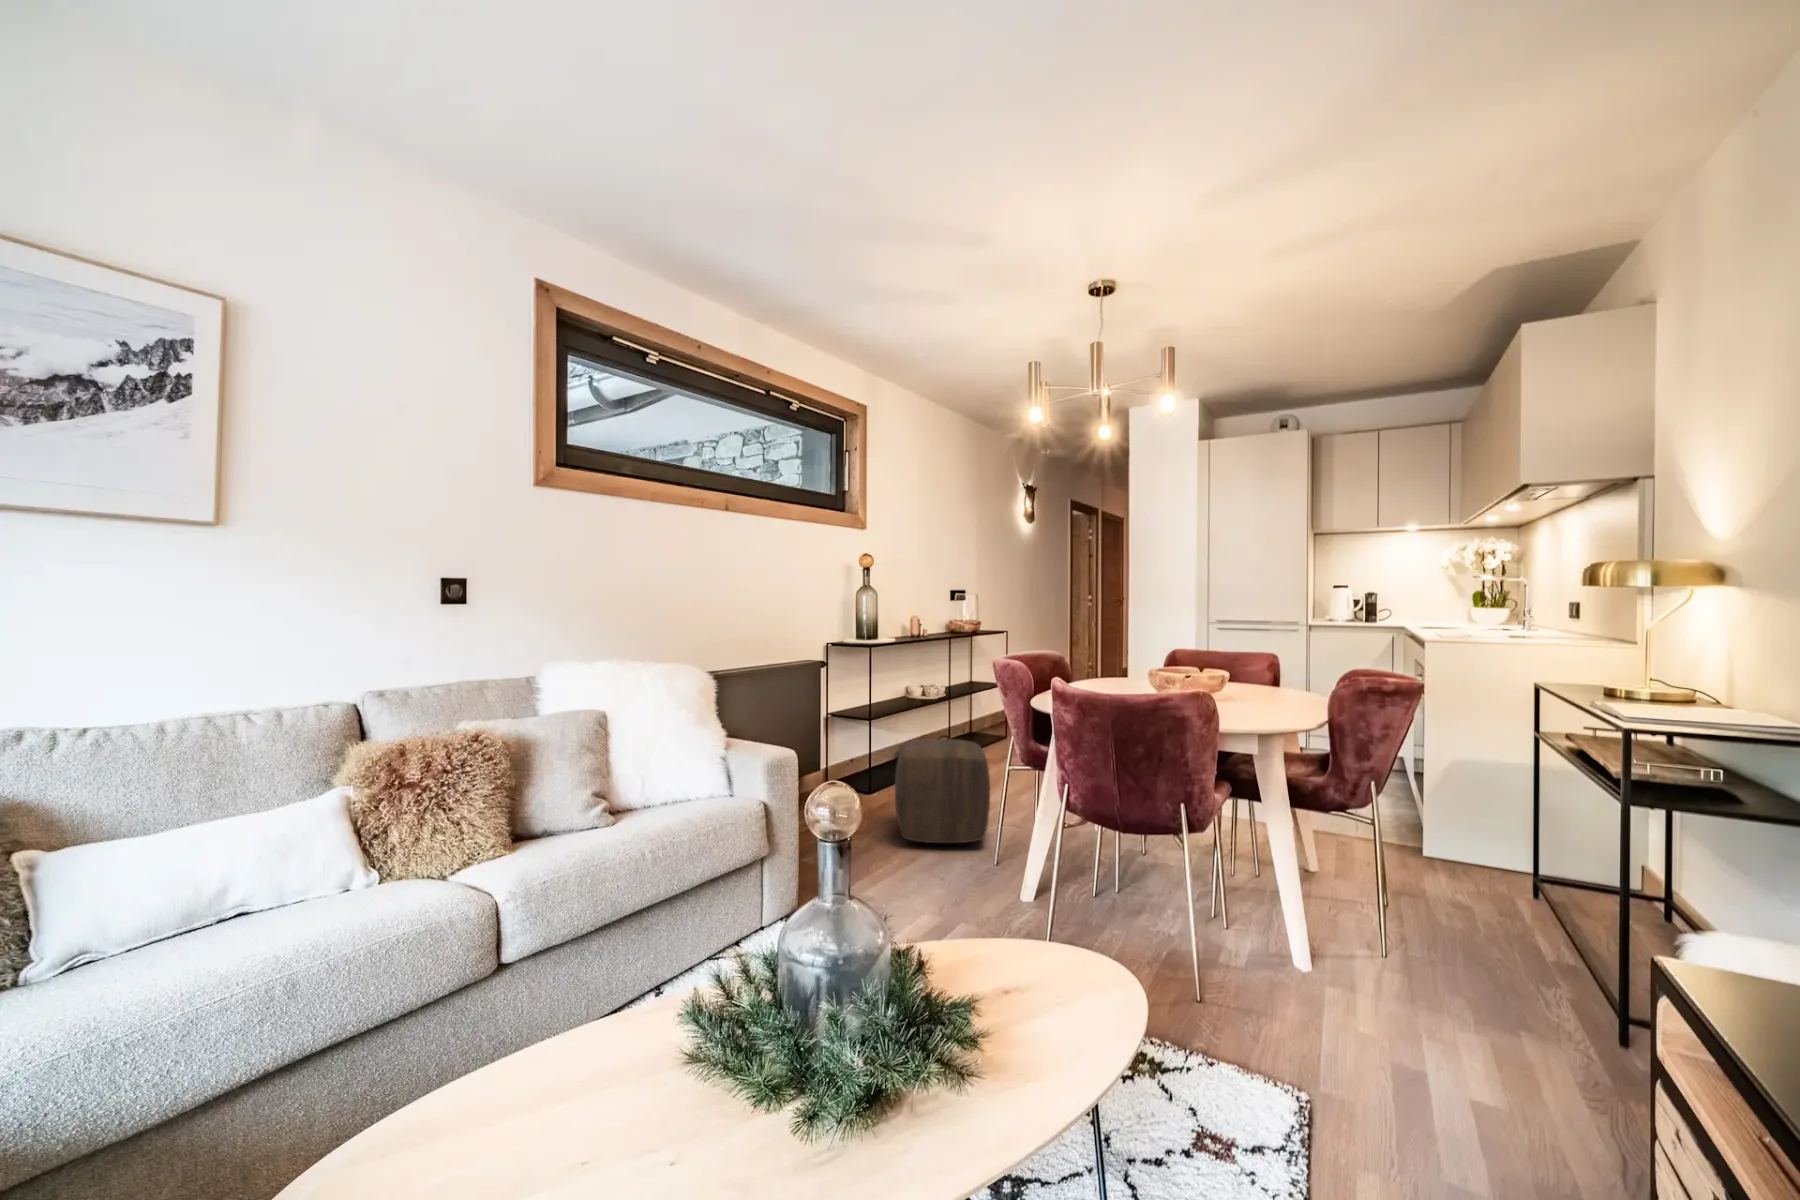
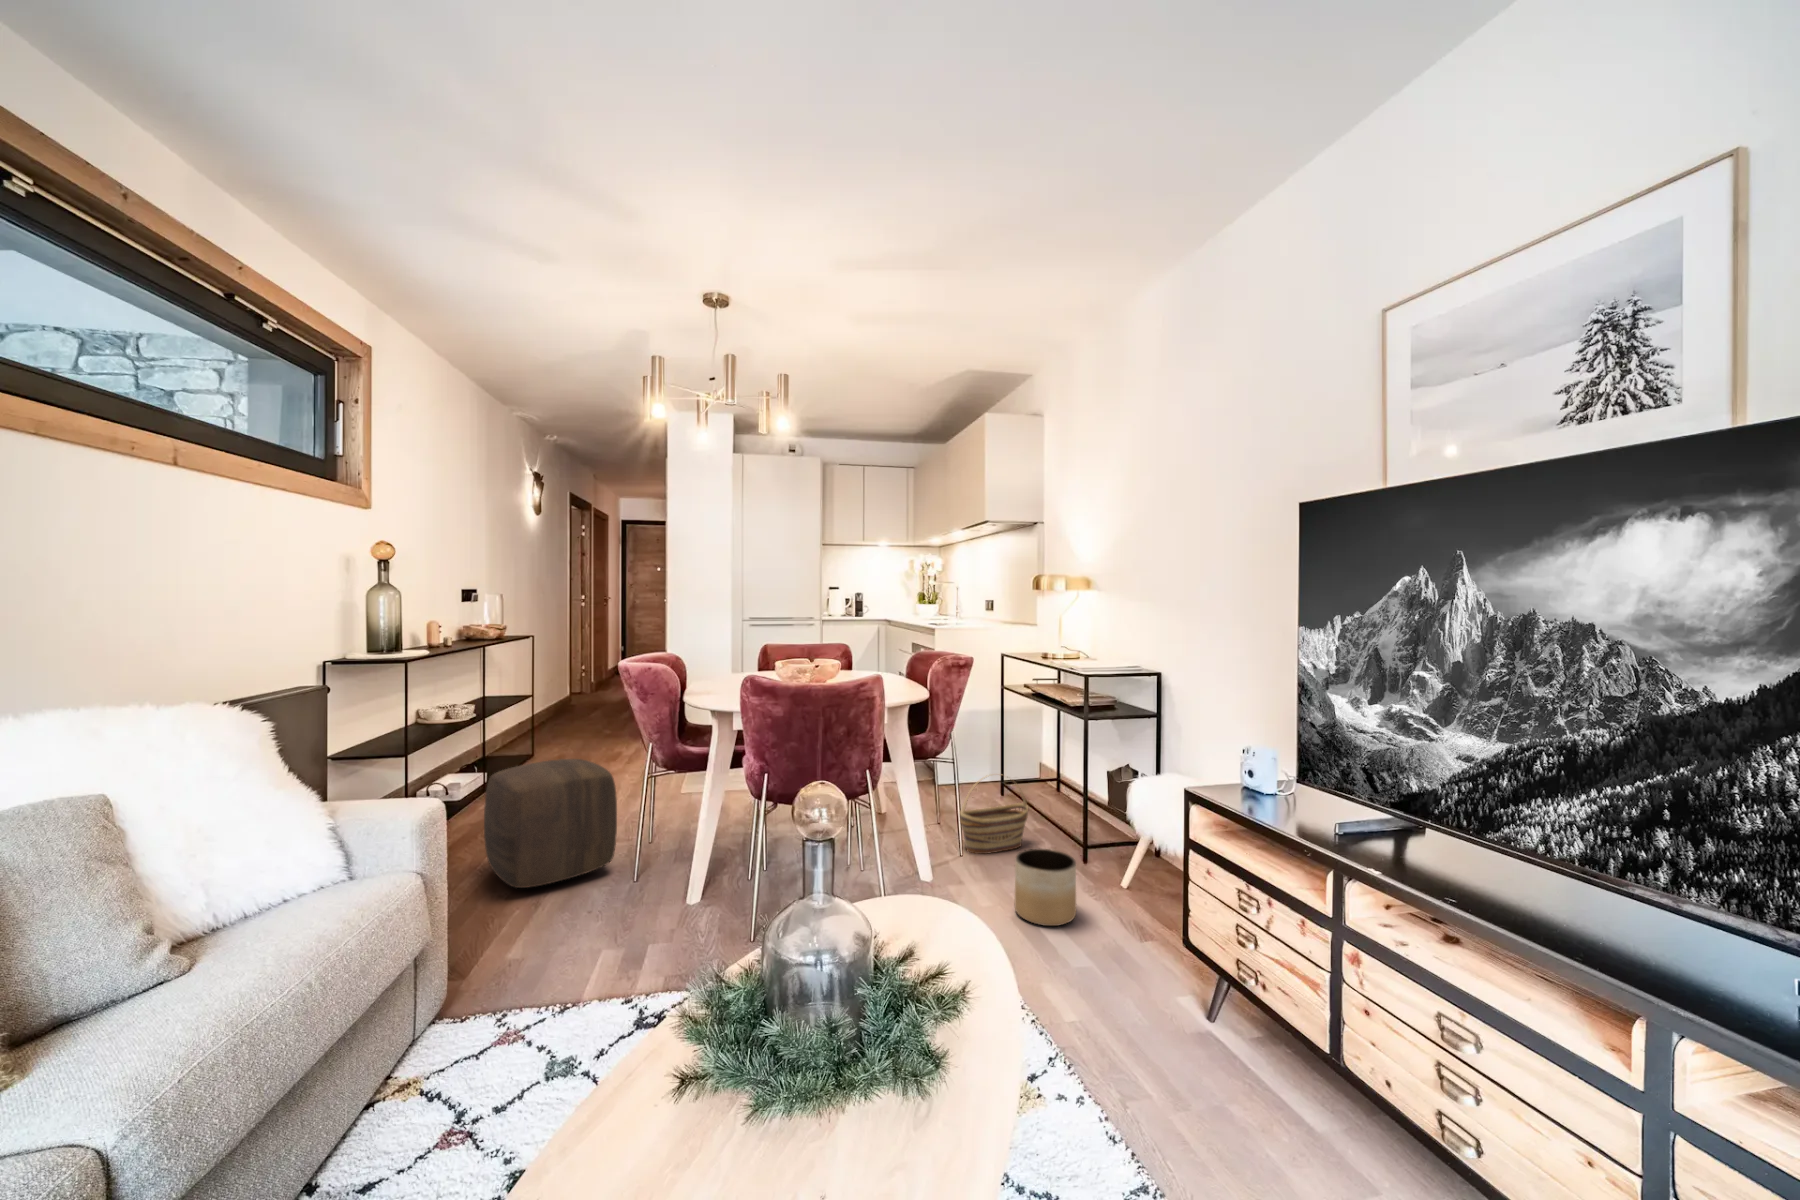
basket: none [1379,850,1511,969] -> present [960,778,1028,854]
planter: none [1388,959,1498,1085] -> present [1015,849,1076,926]

